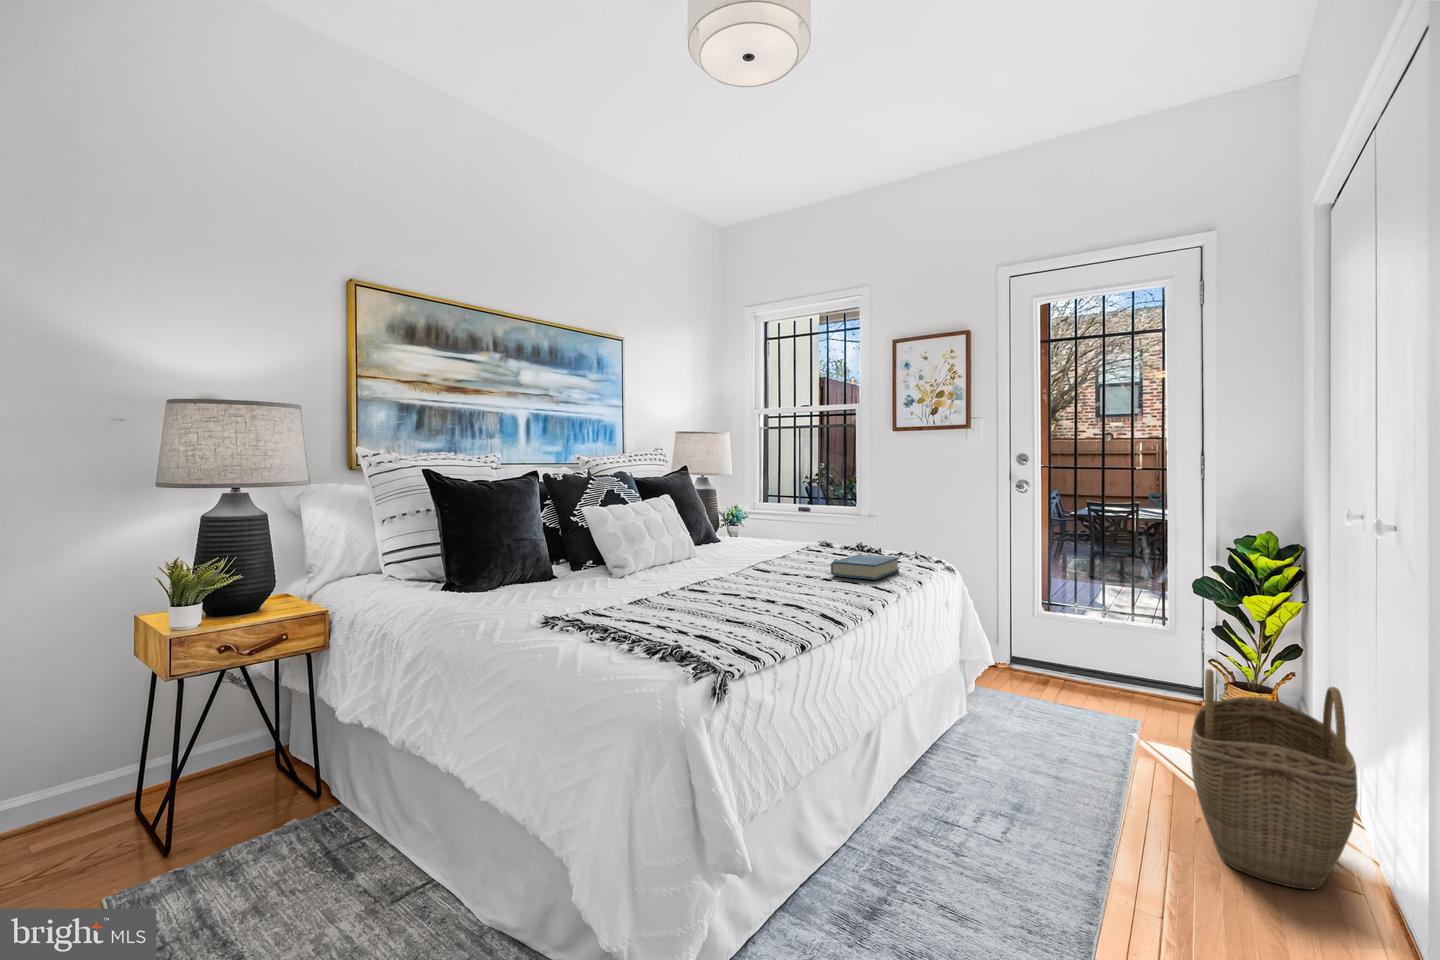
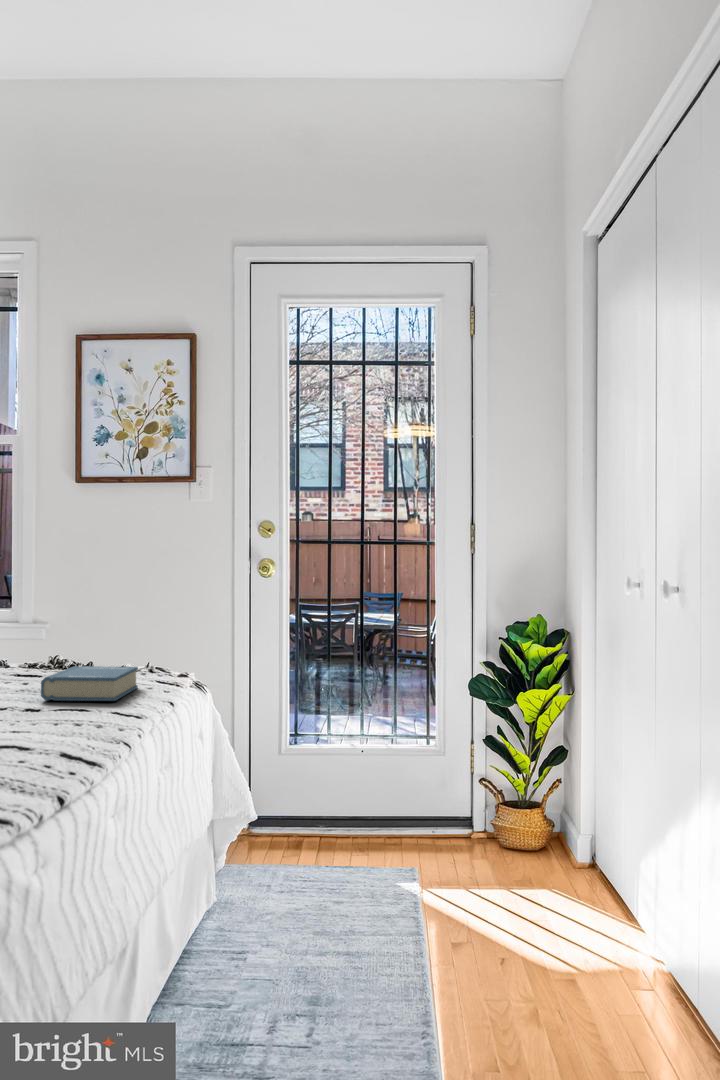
woven basket: present [1191,669,1358,890] -> none [501,775,653,1011]

